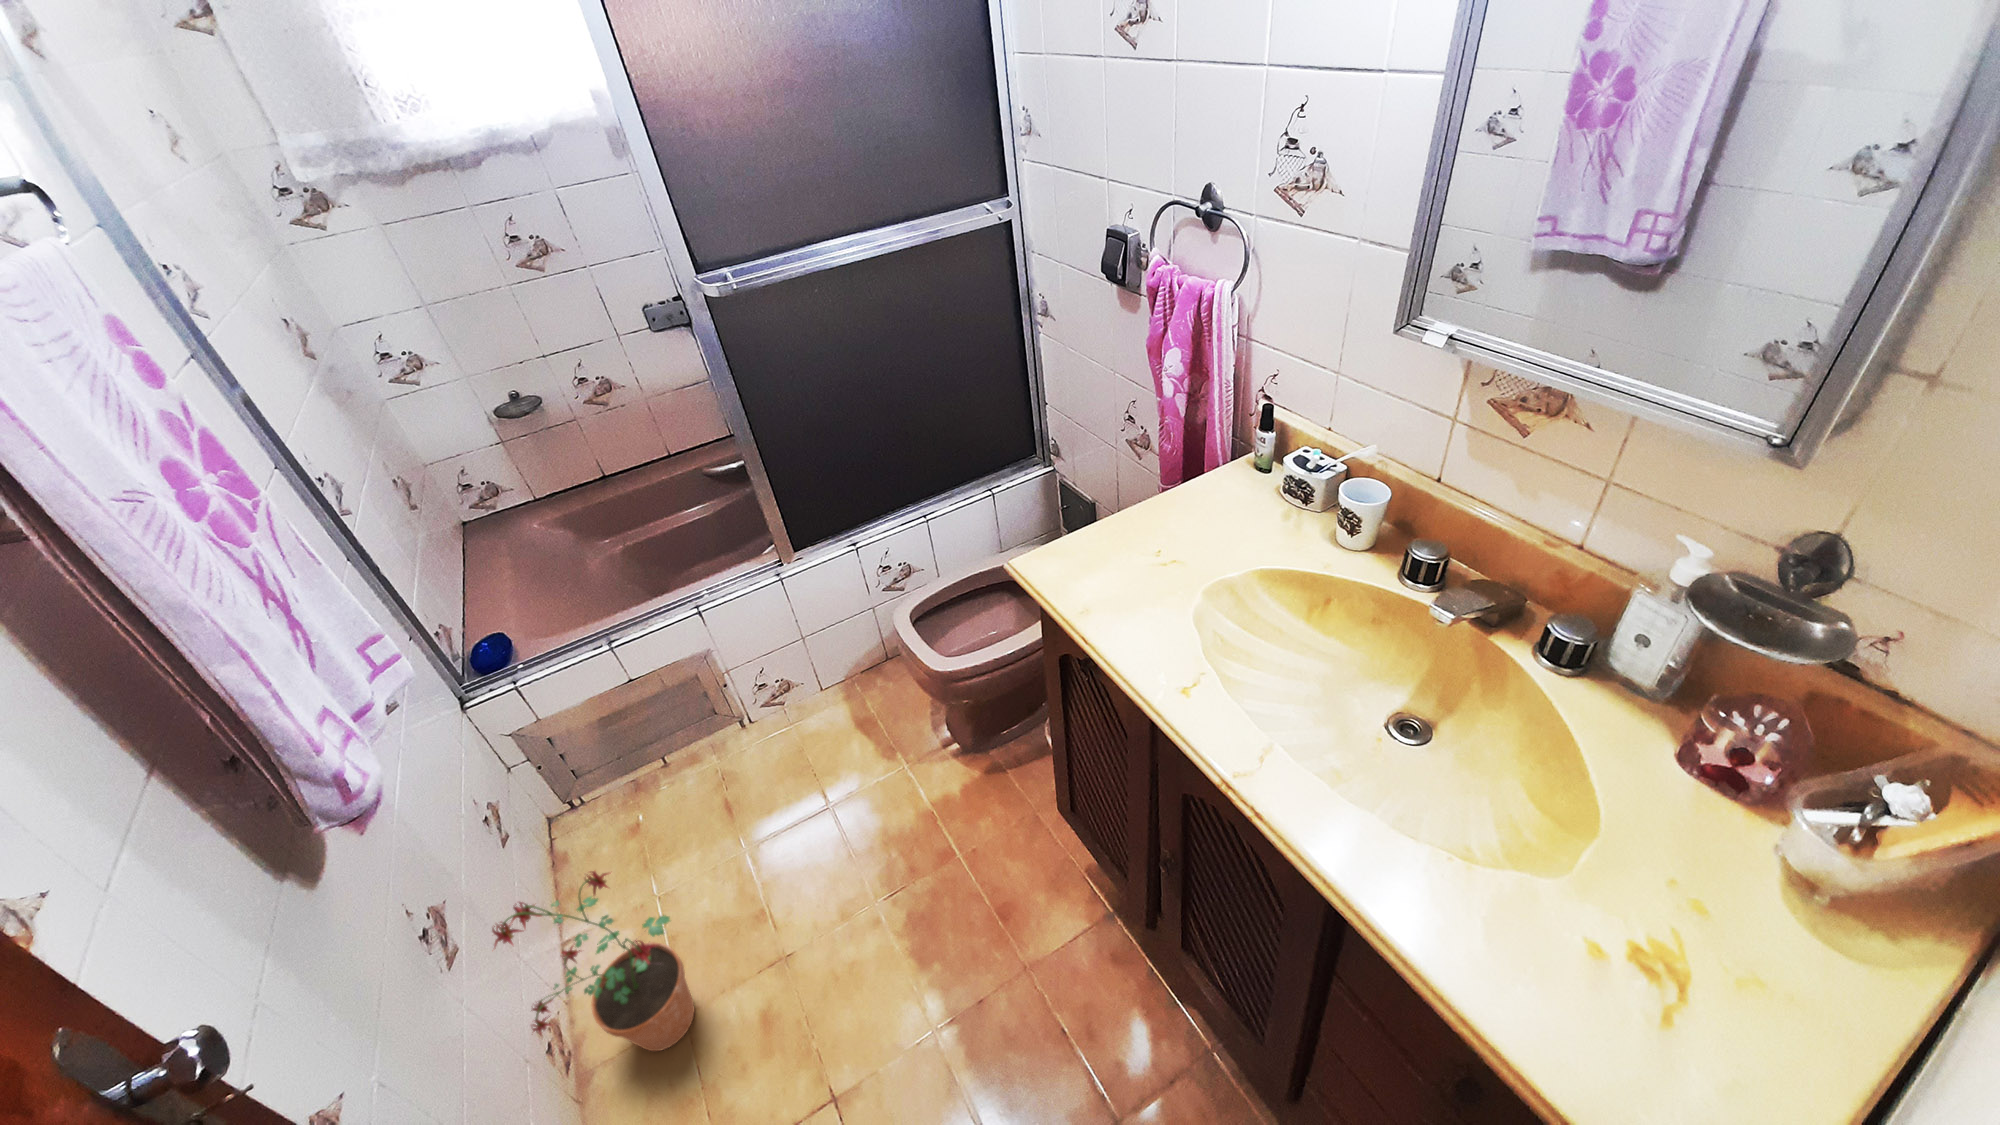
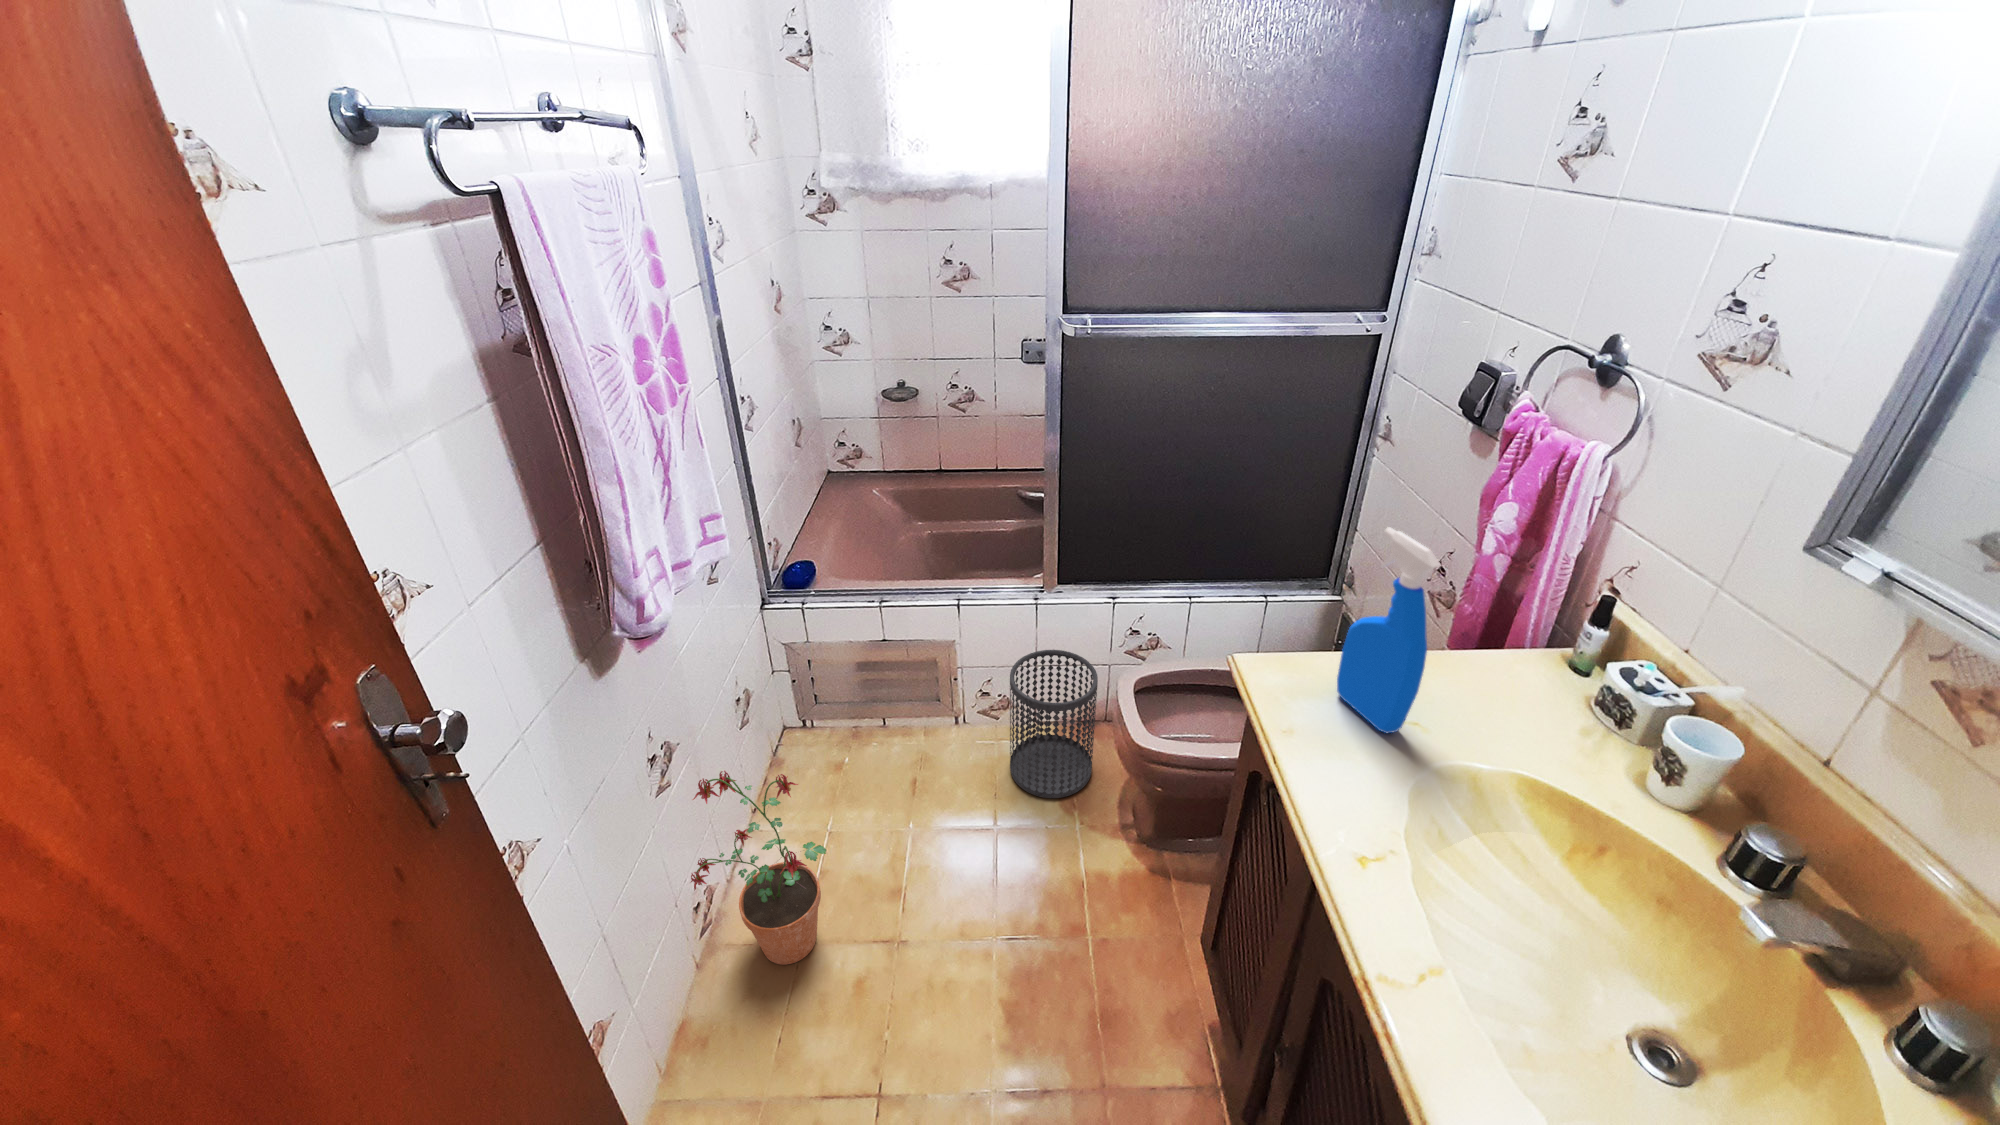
spray bottle: none [1099,405,1173,581] -> present [1337,527,1441,733]
wastebasket: none [777,611,889,757] -> present [1010,650,1098,798]

